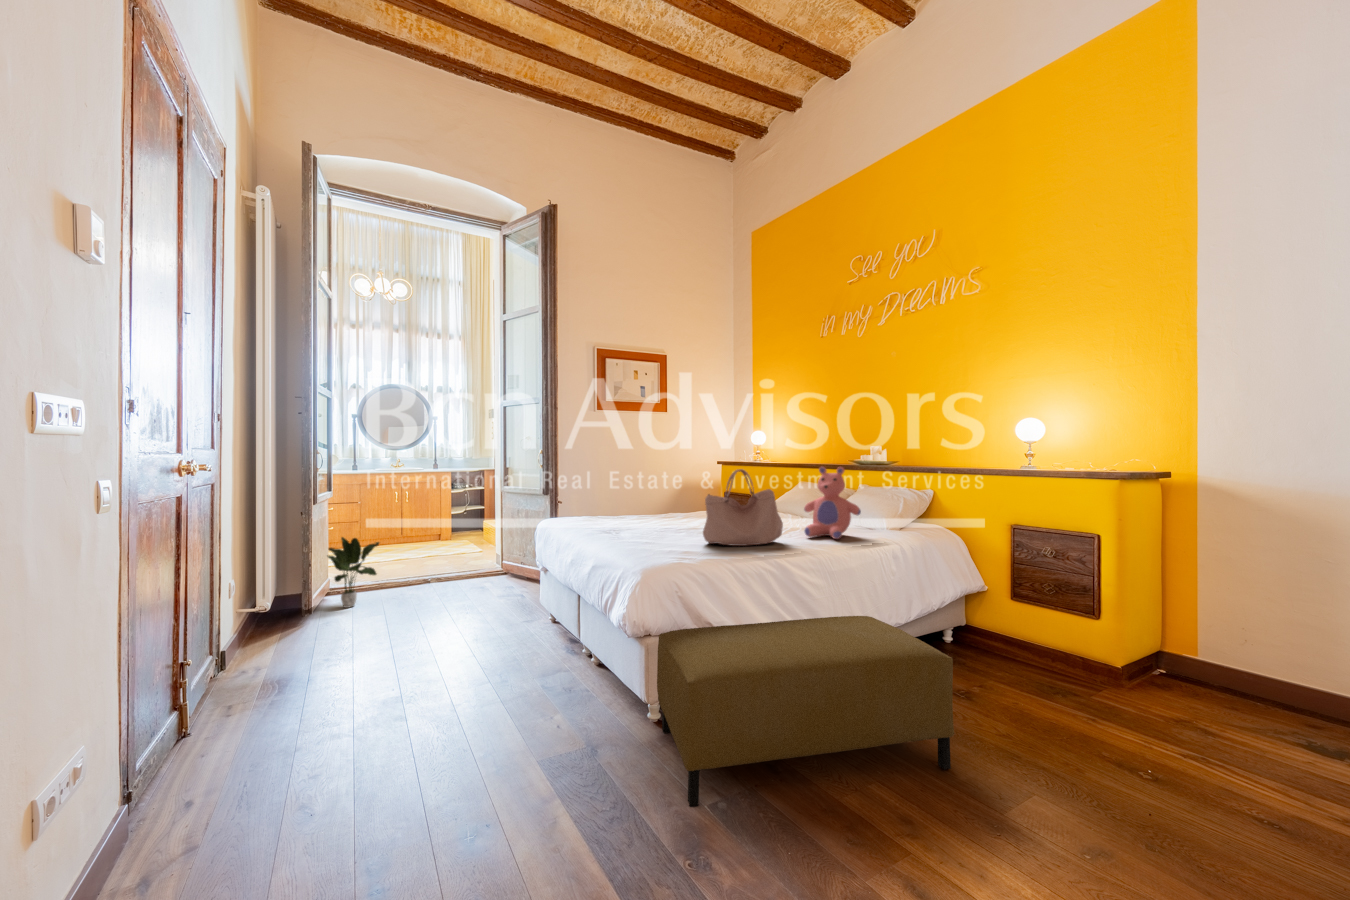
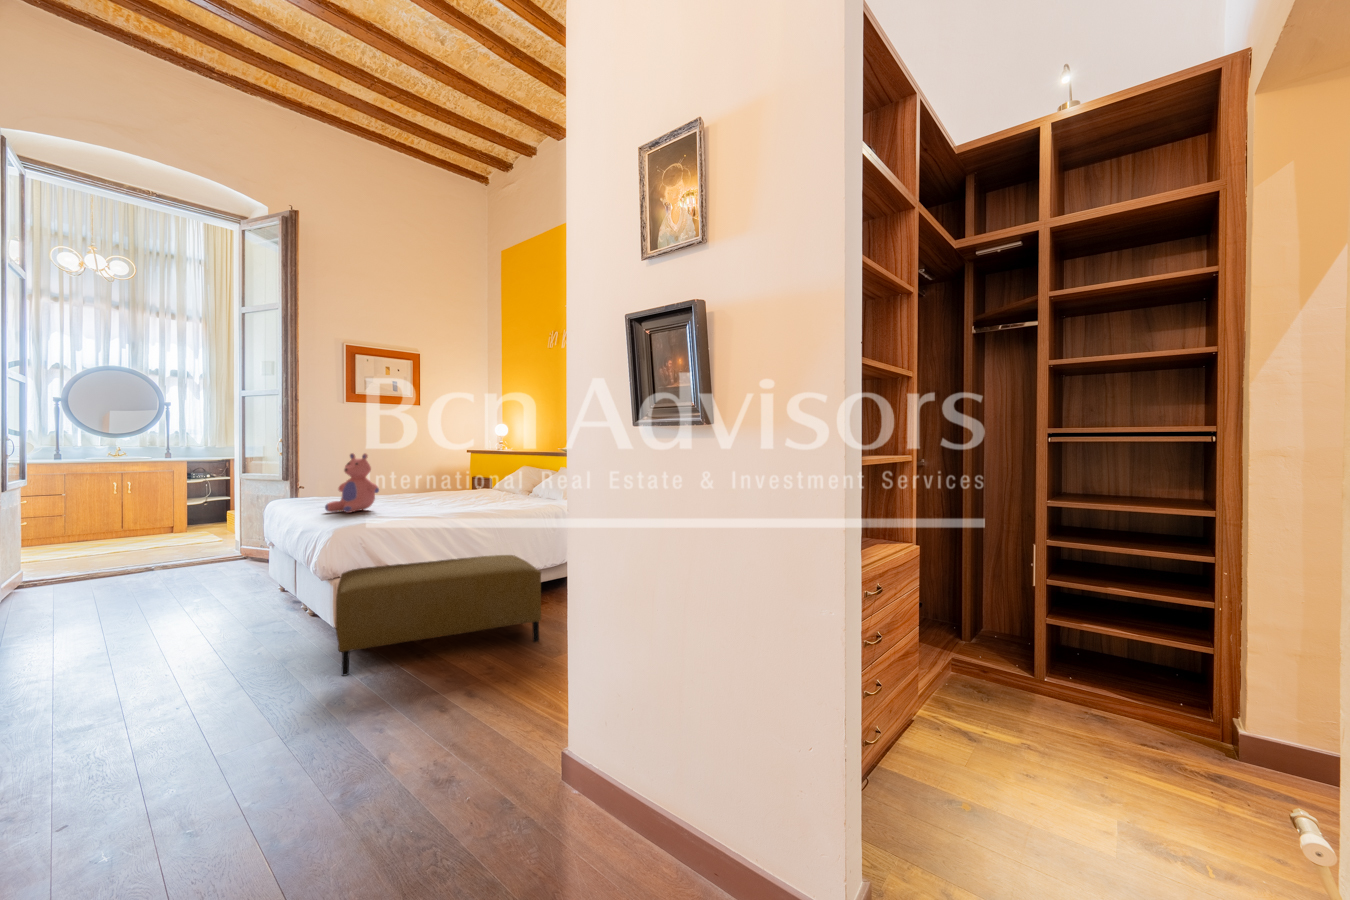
teddy bear: present [804,467,861,539] -> present [325,453,379,513]
handbag: present [703,469,783,546] -> none [403,454,471,512]
potted plant: present [327,537,379,608] -> none [19,521,88,591]

